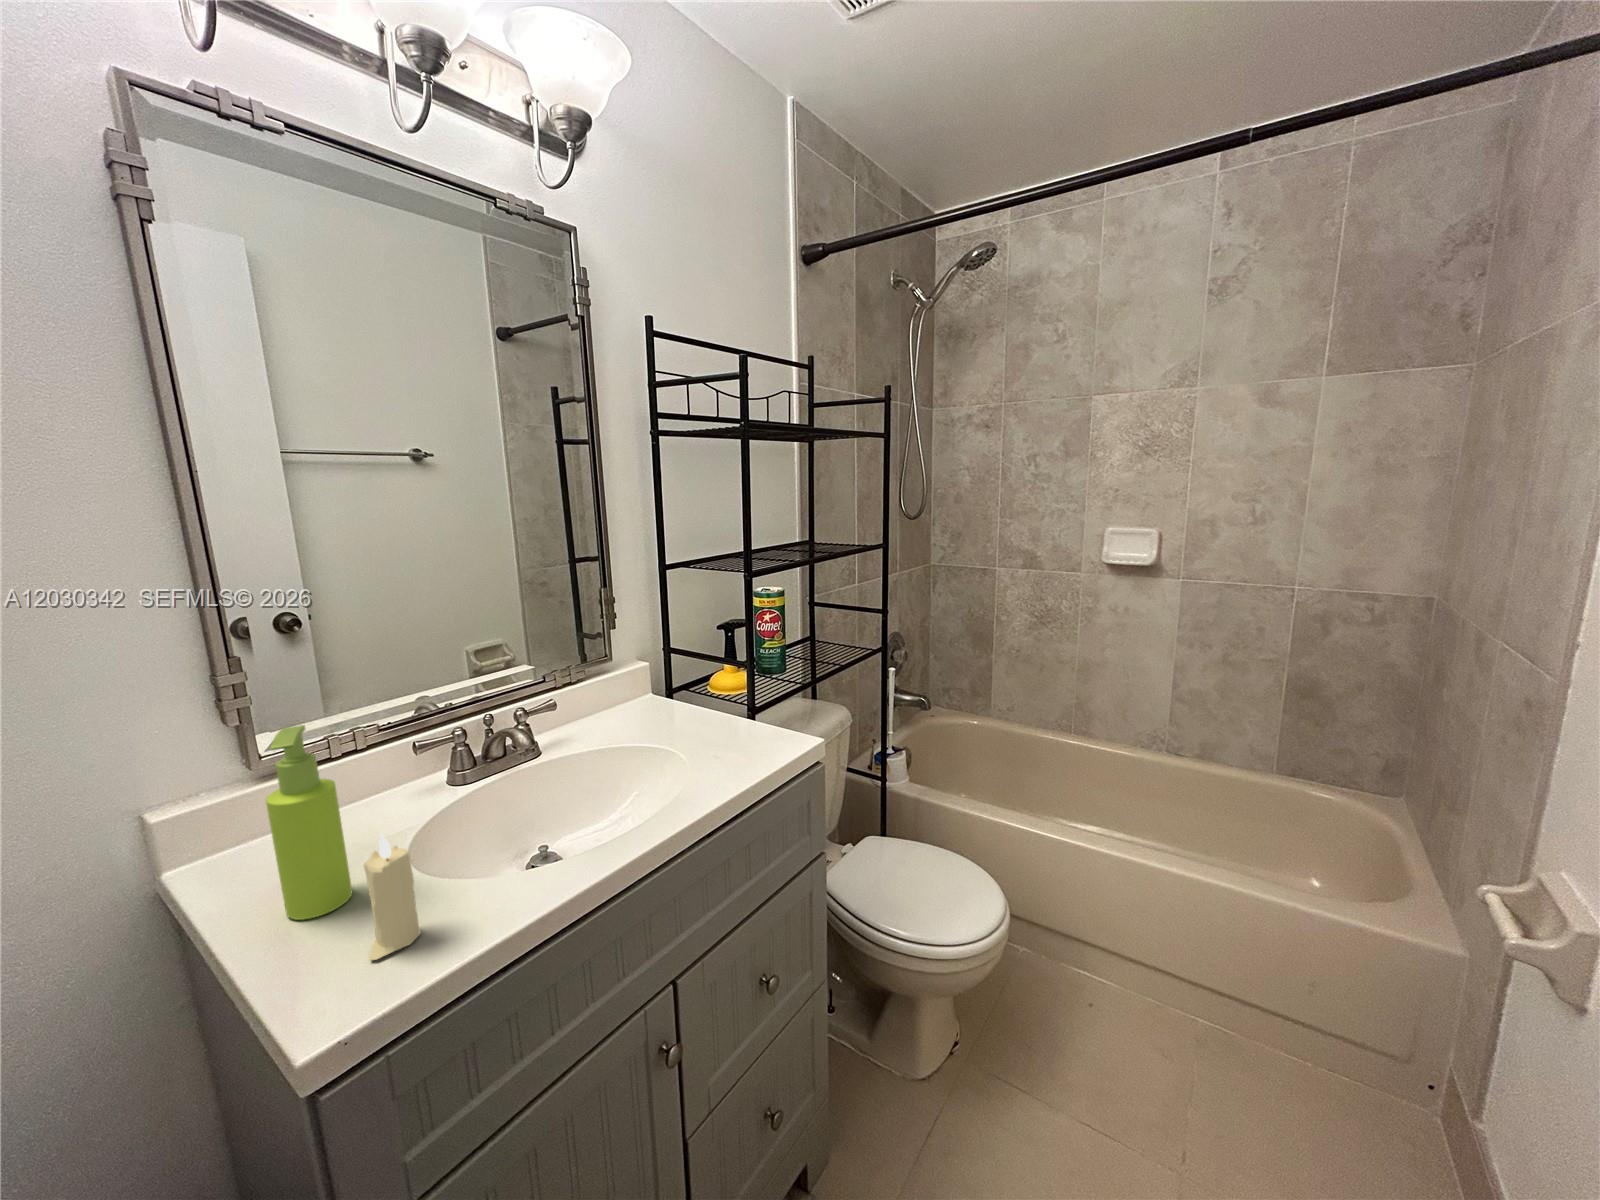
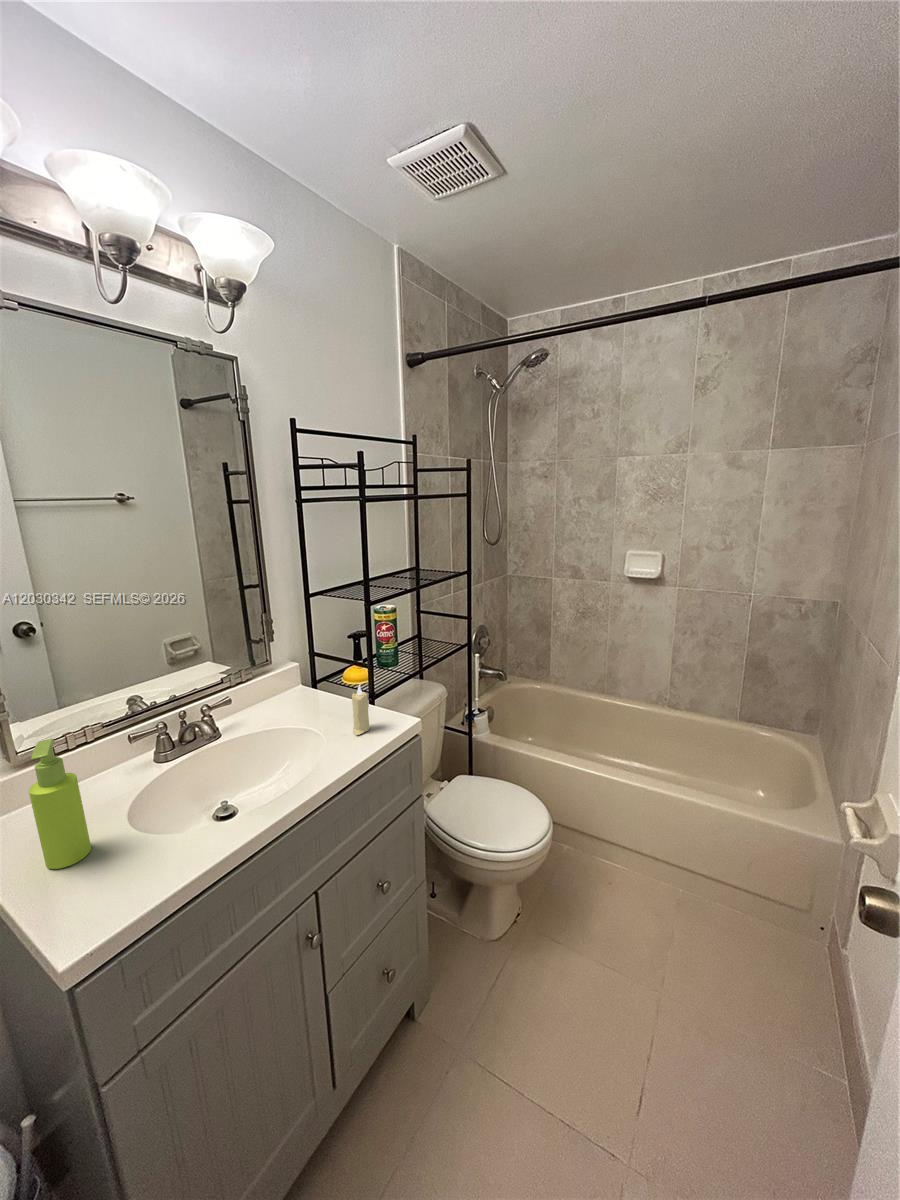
candle: present [364,833,421,960] -> present [352,685,369,735]

